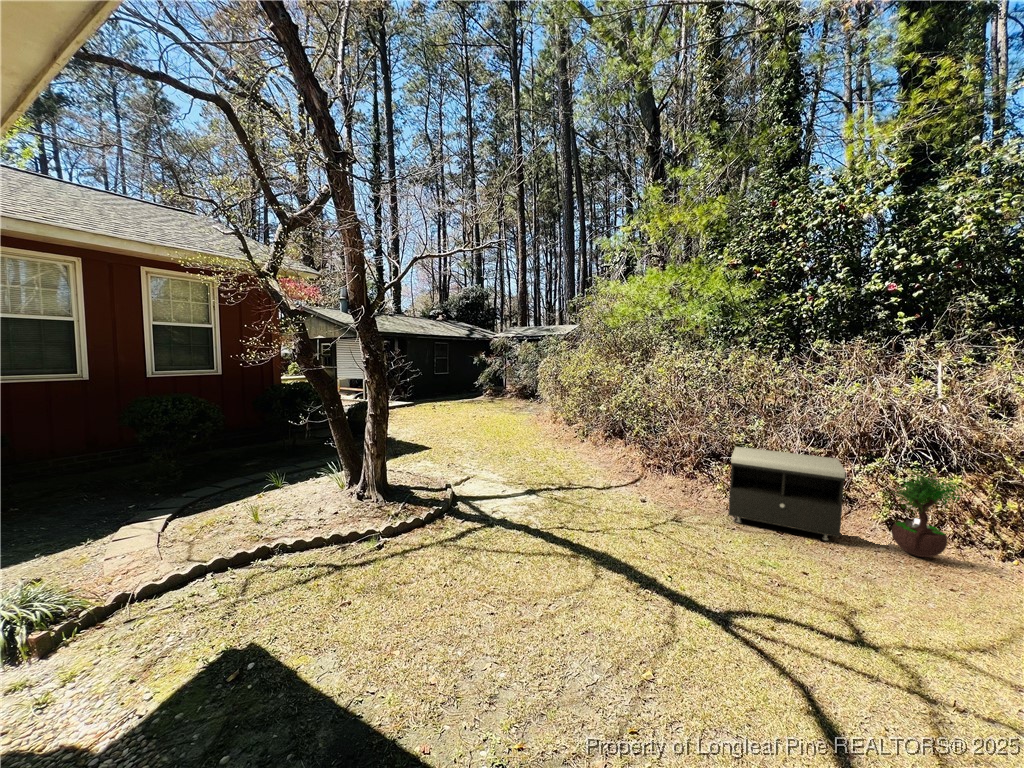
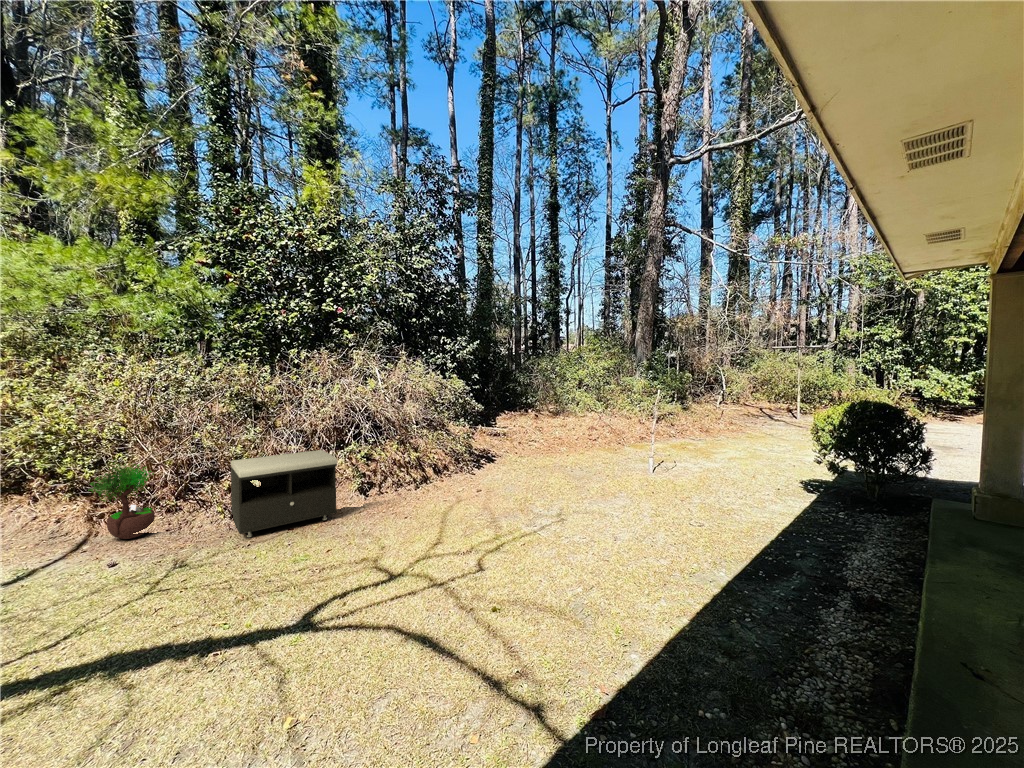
potted tree: present [892,473,960,557] -> present [90,459,155,539]

